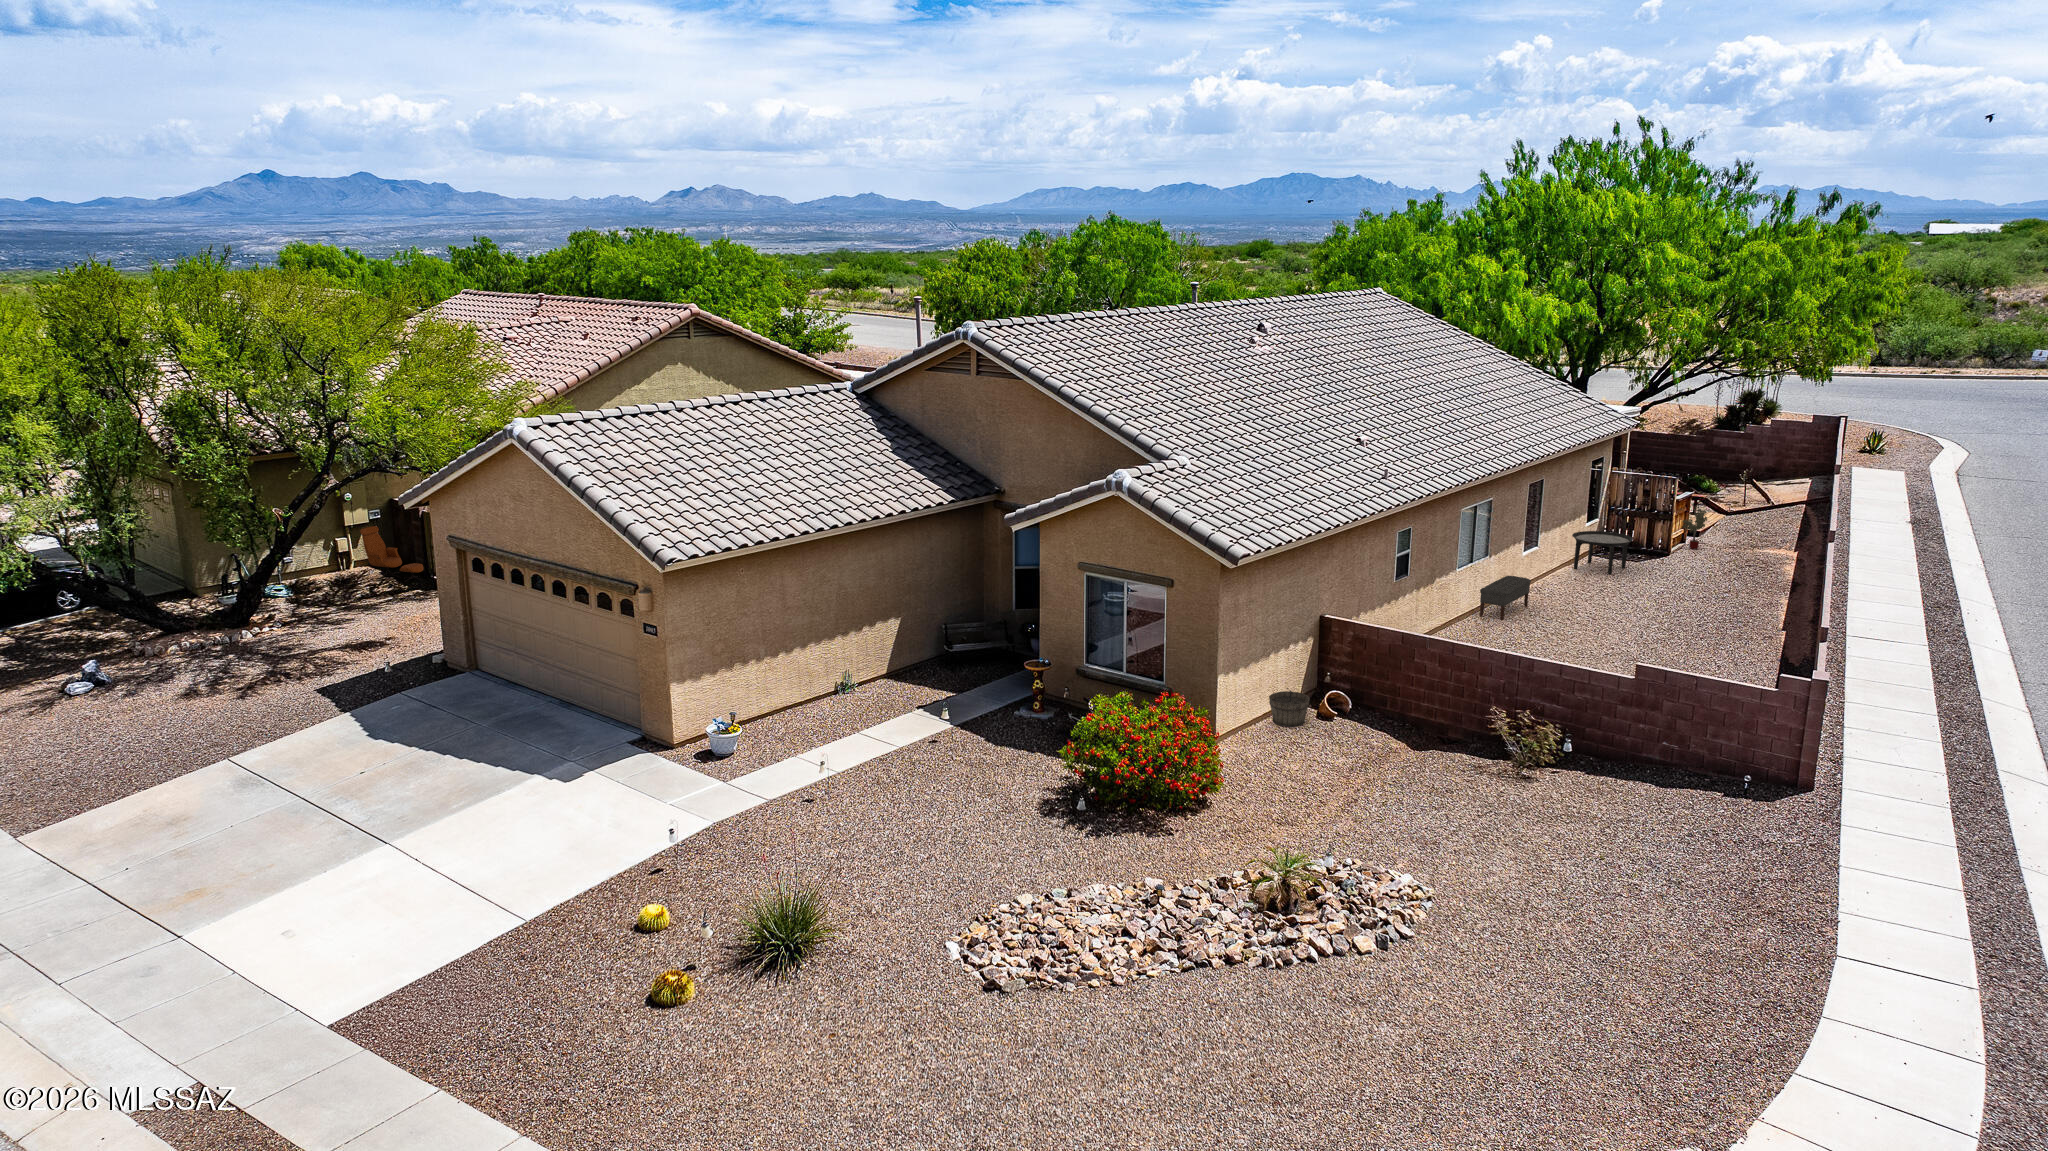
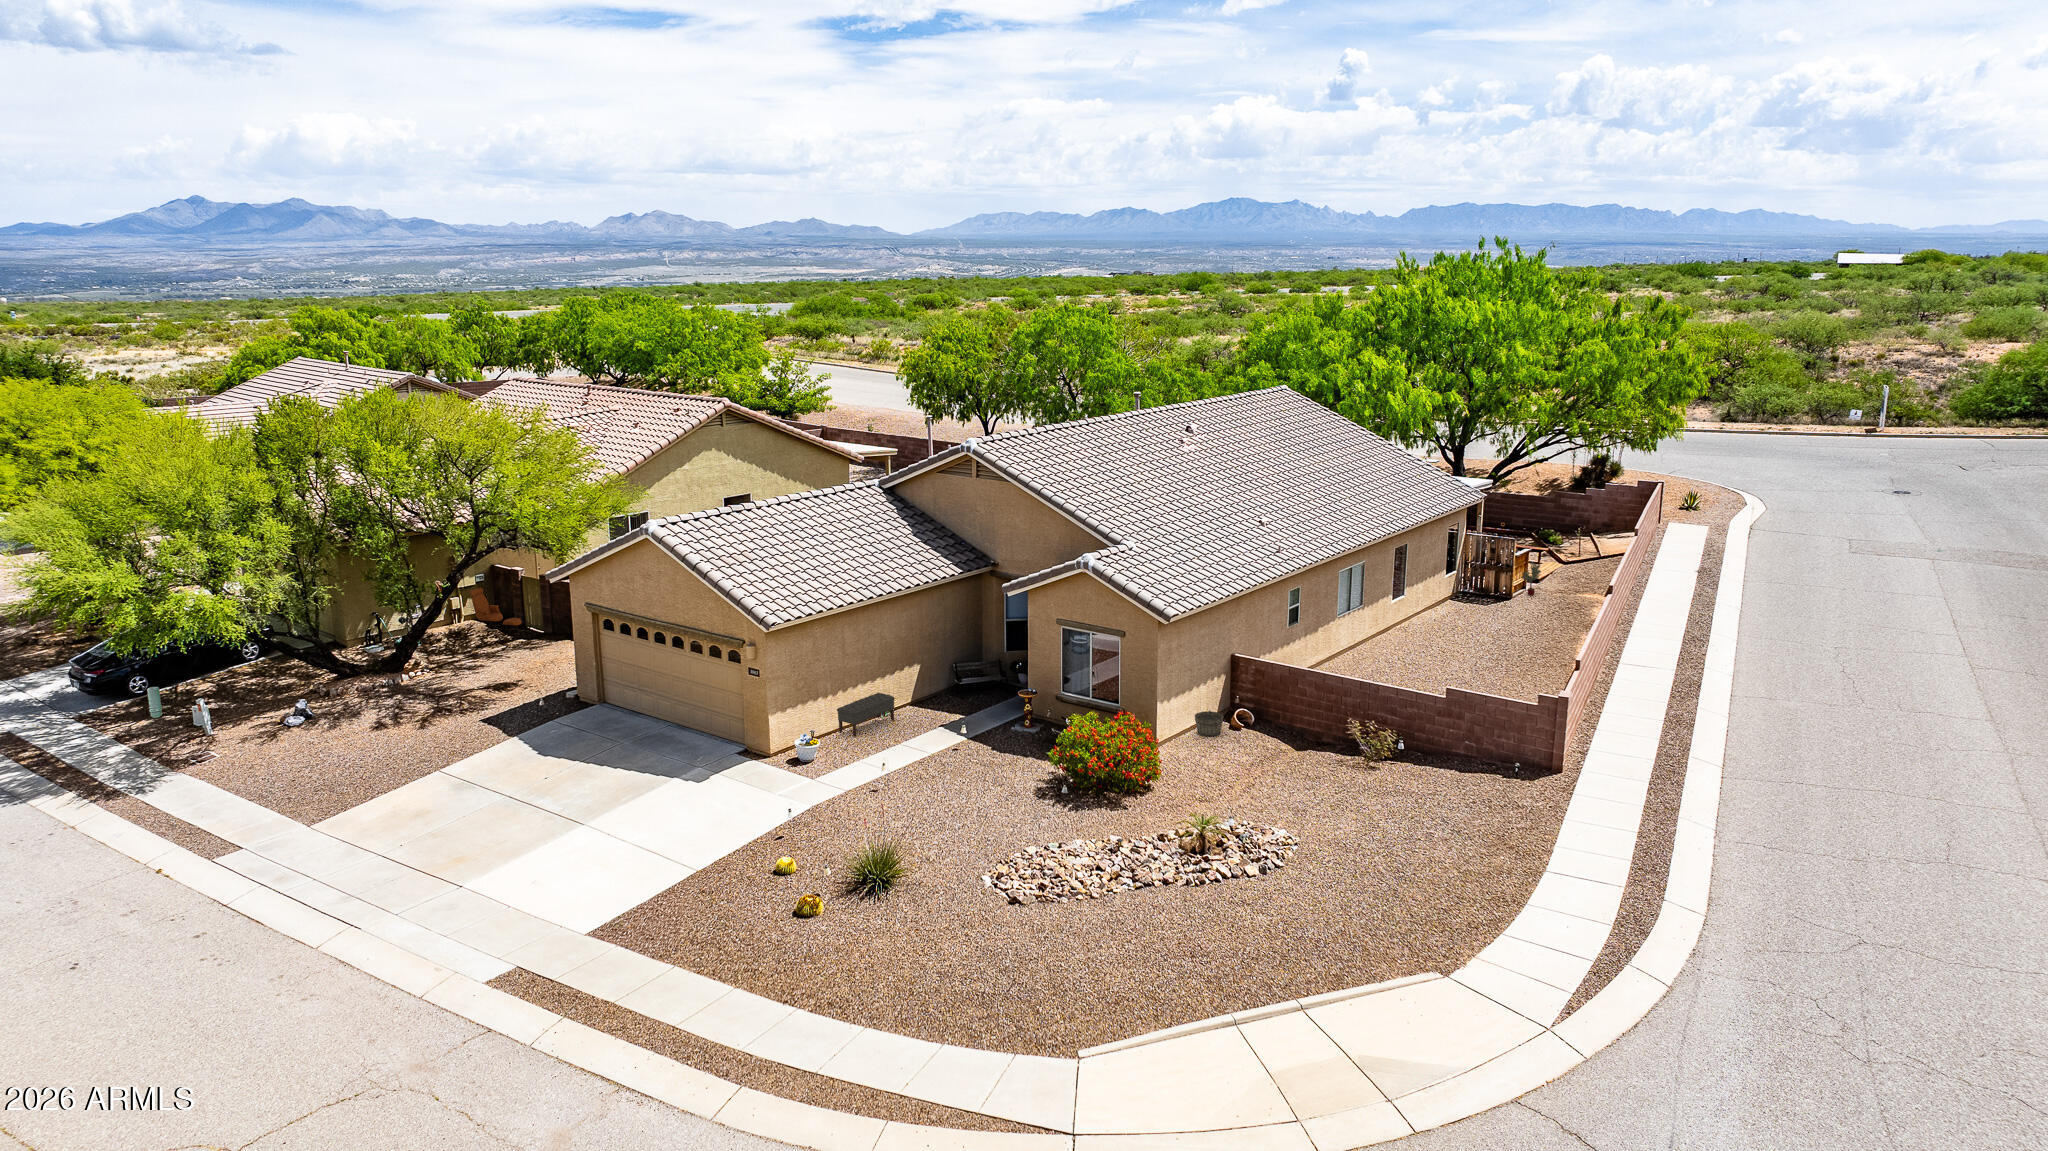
round table: present [1572,531,1633,575] -> none [1433,583,1479,618]
bench: present [1480,576,1531,620] -> present [837,693,895,737]

